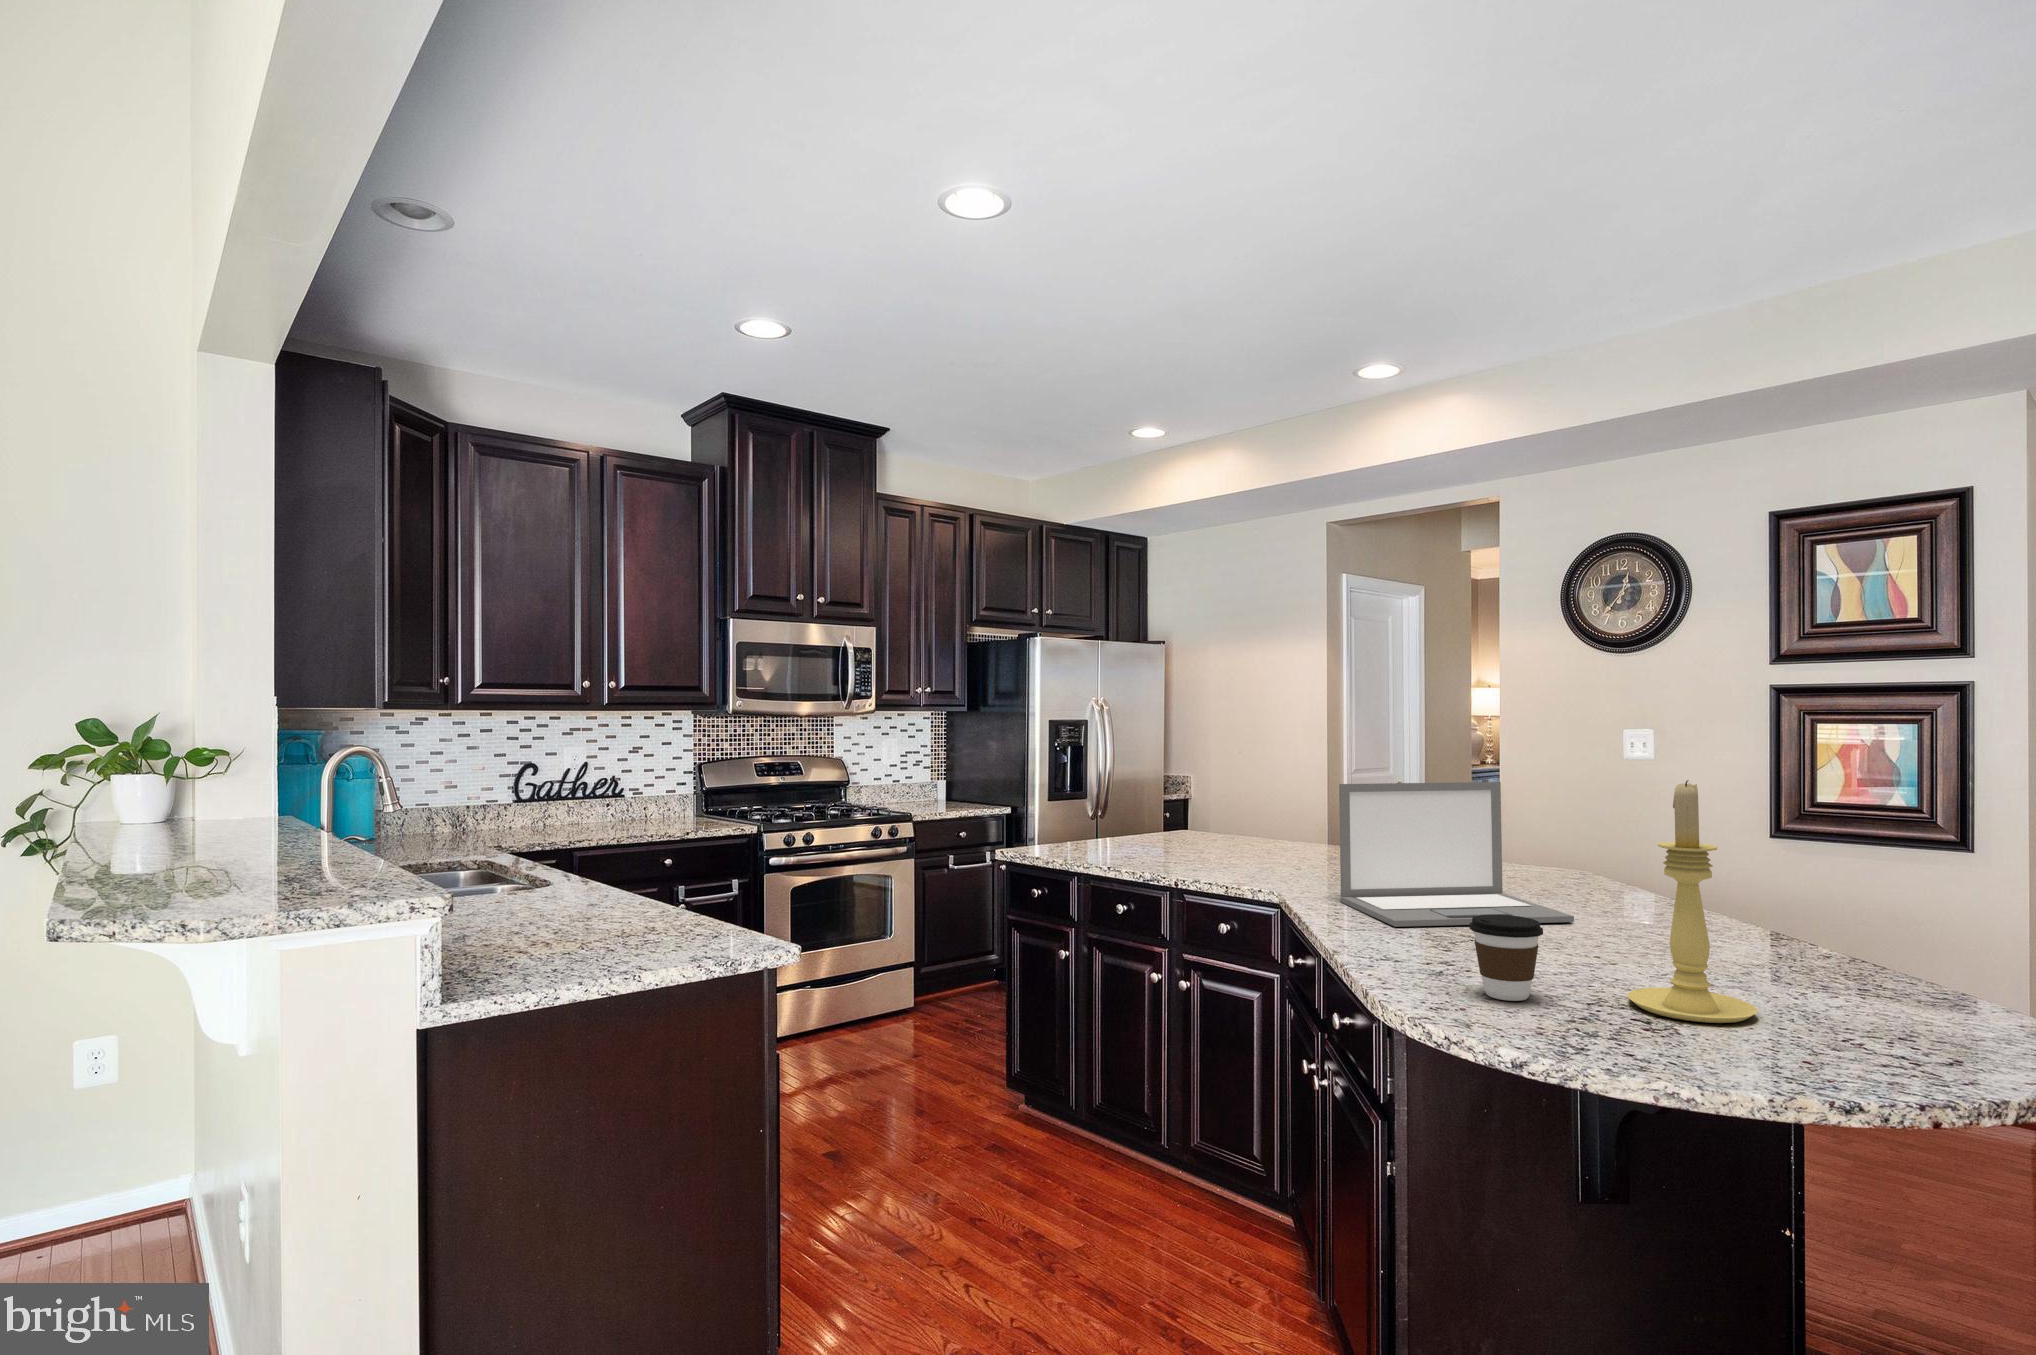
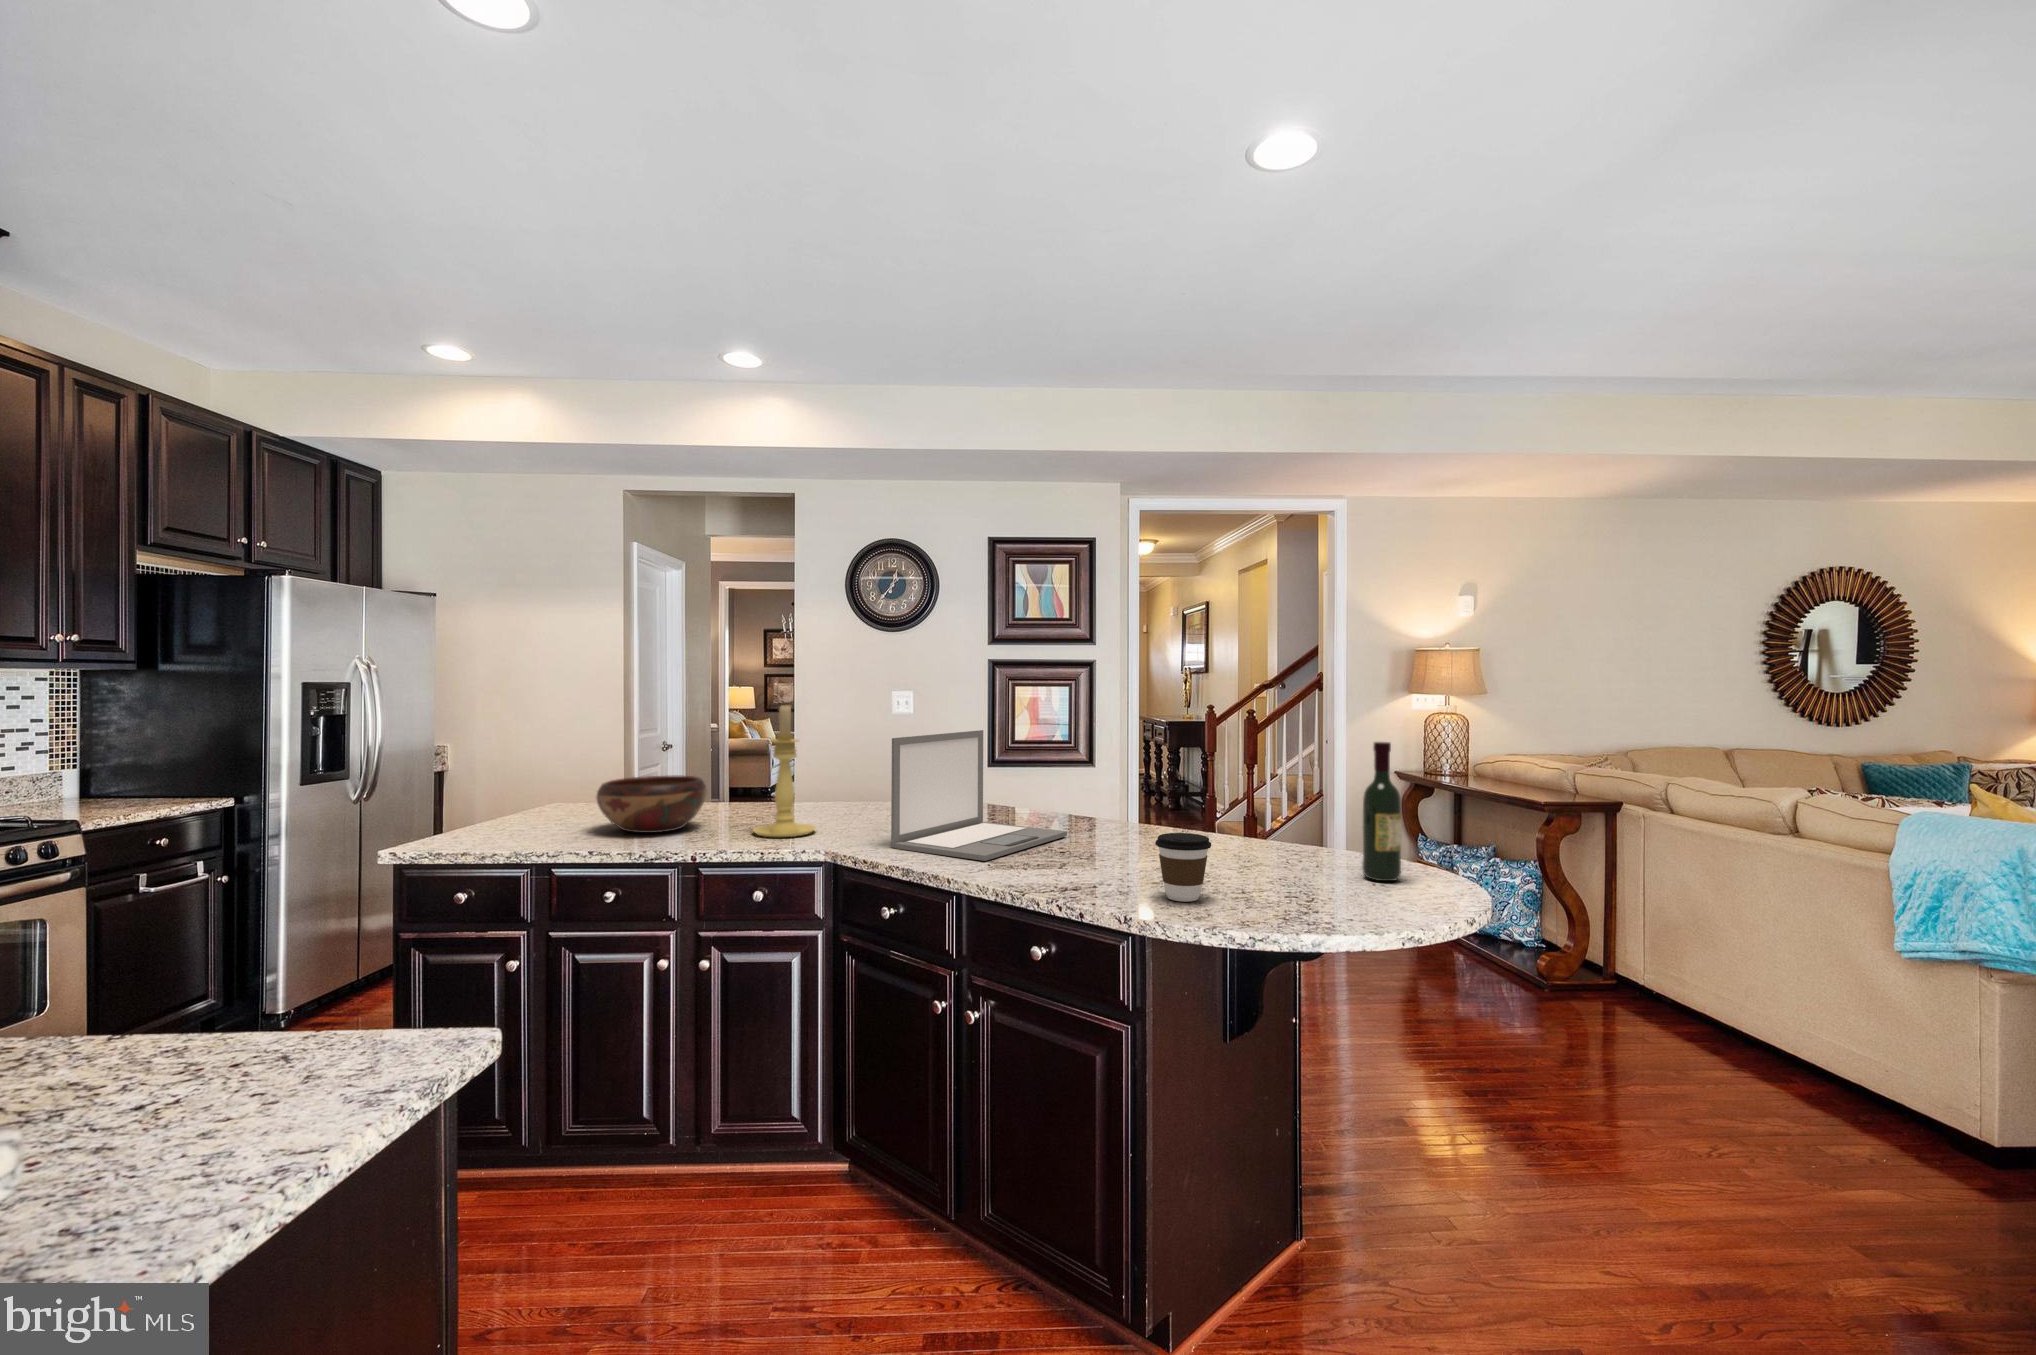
candle holder: present [1628,780,1758,1023] -> present [753,705,816,837]
decorative bowl: none [1137,810,1233,862] -> present [596,775,707,833]
wine bottle: none [1877,825,1954,1053] -> present [1362,742,1402,881]

